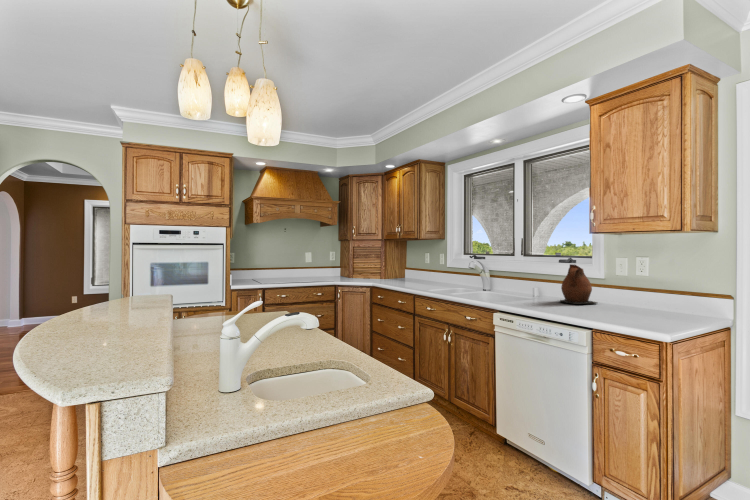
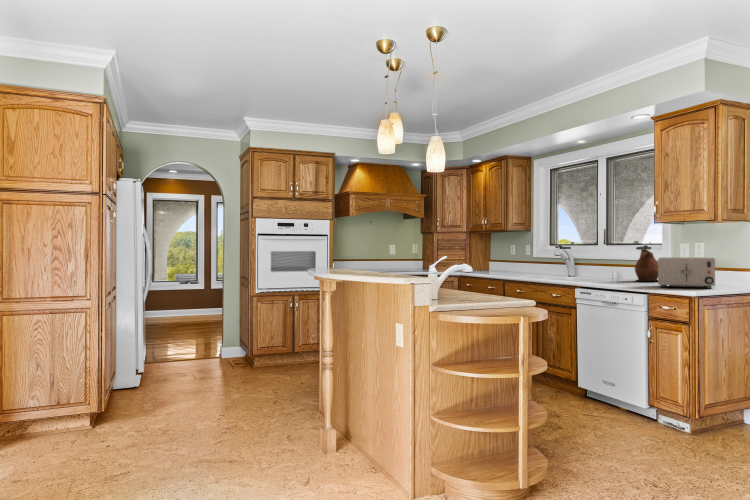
toaster: none [597,278,680,323] -> present [658,257,715,288]

